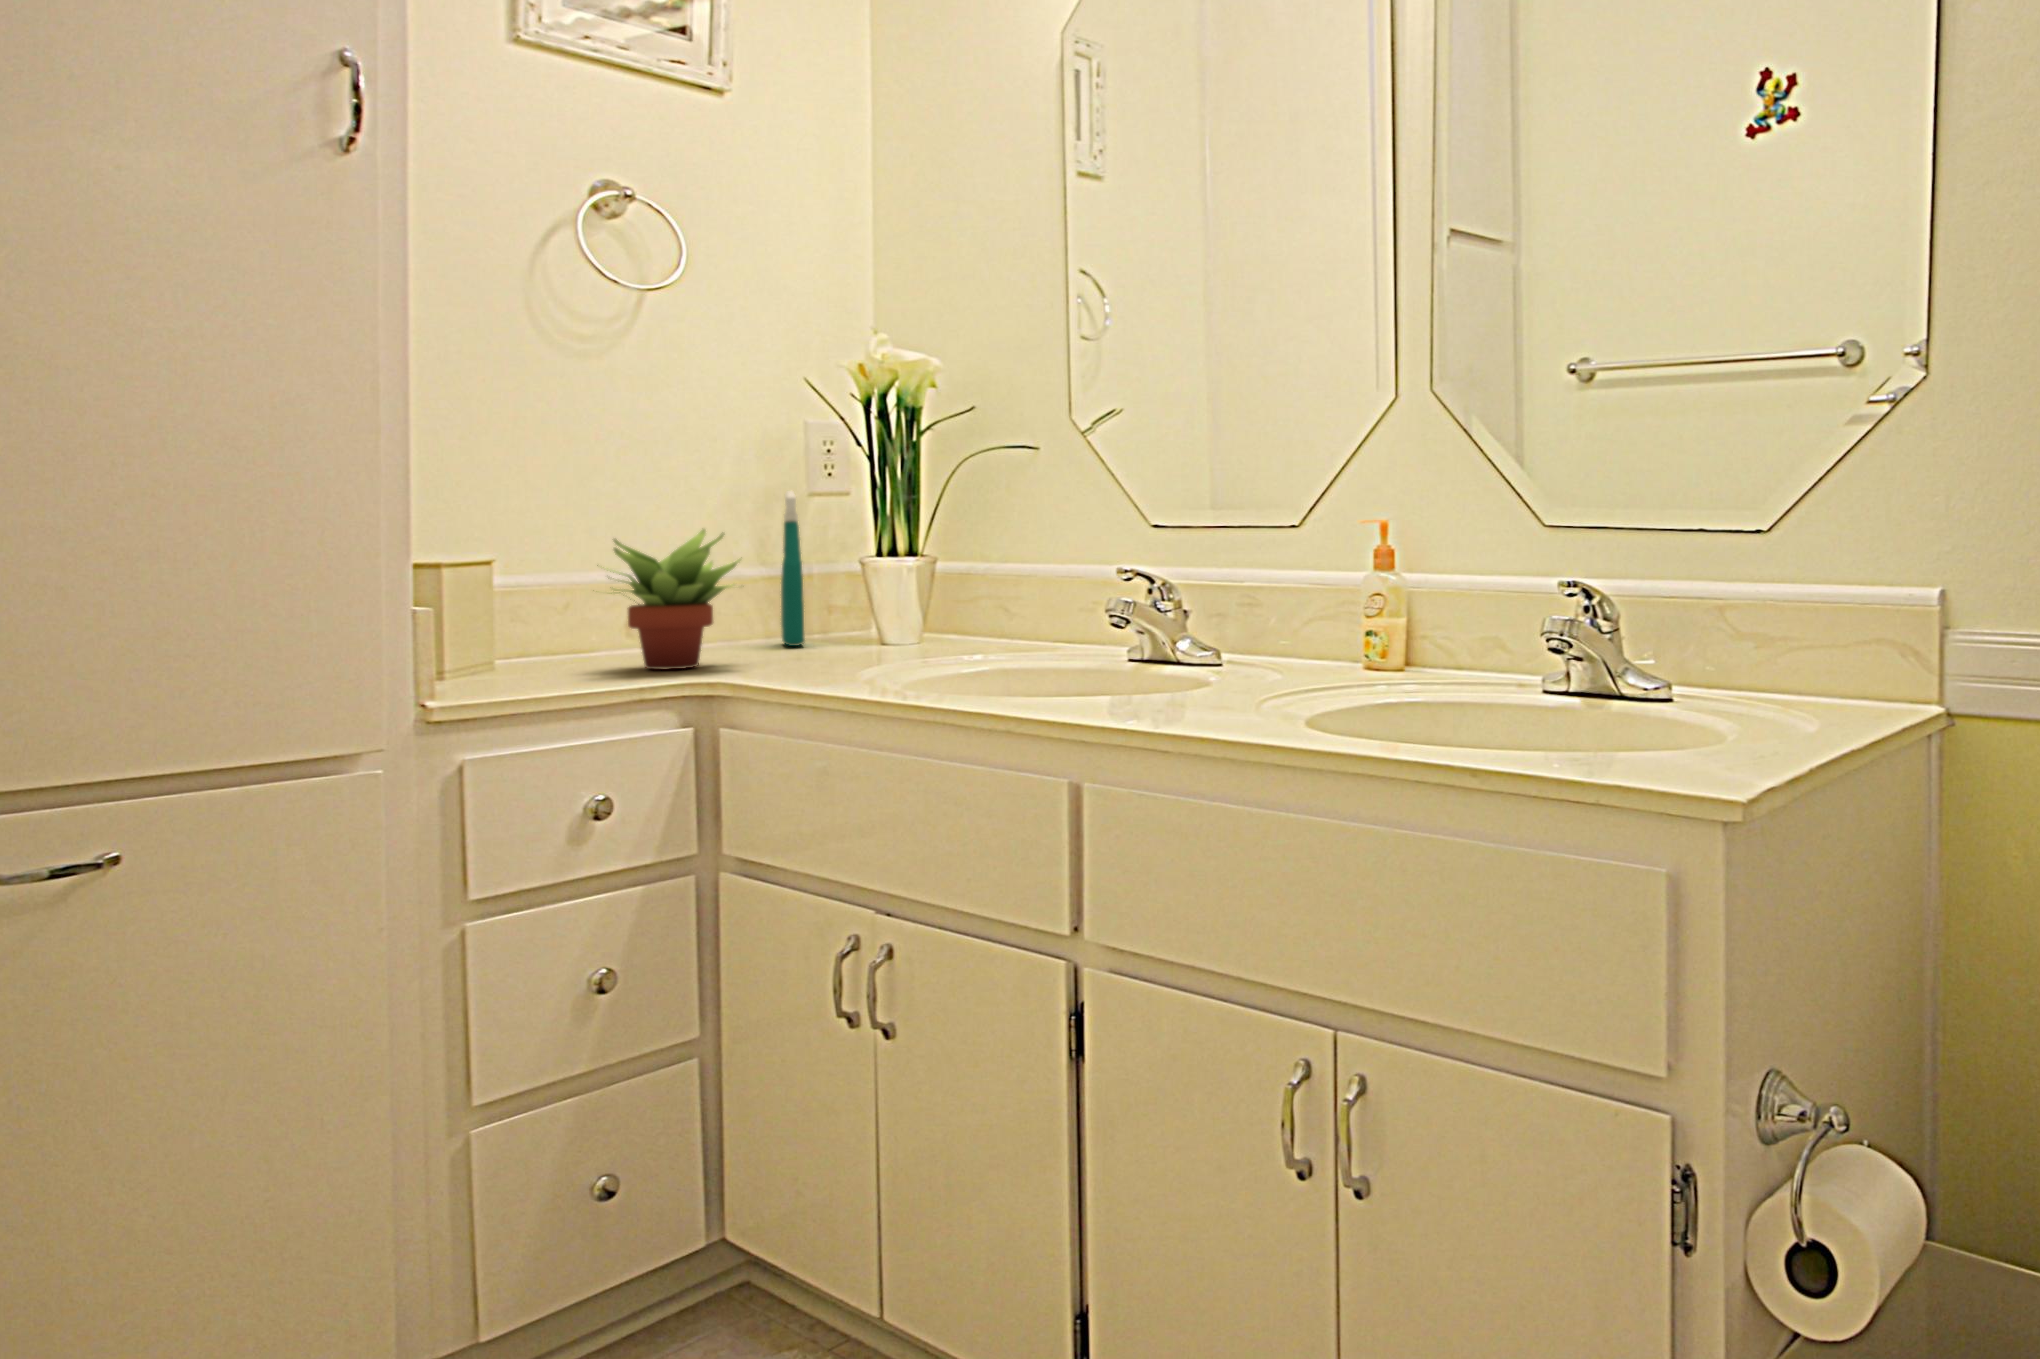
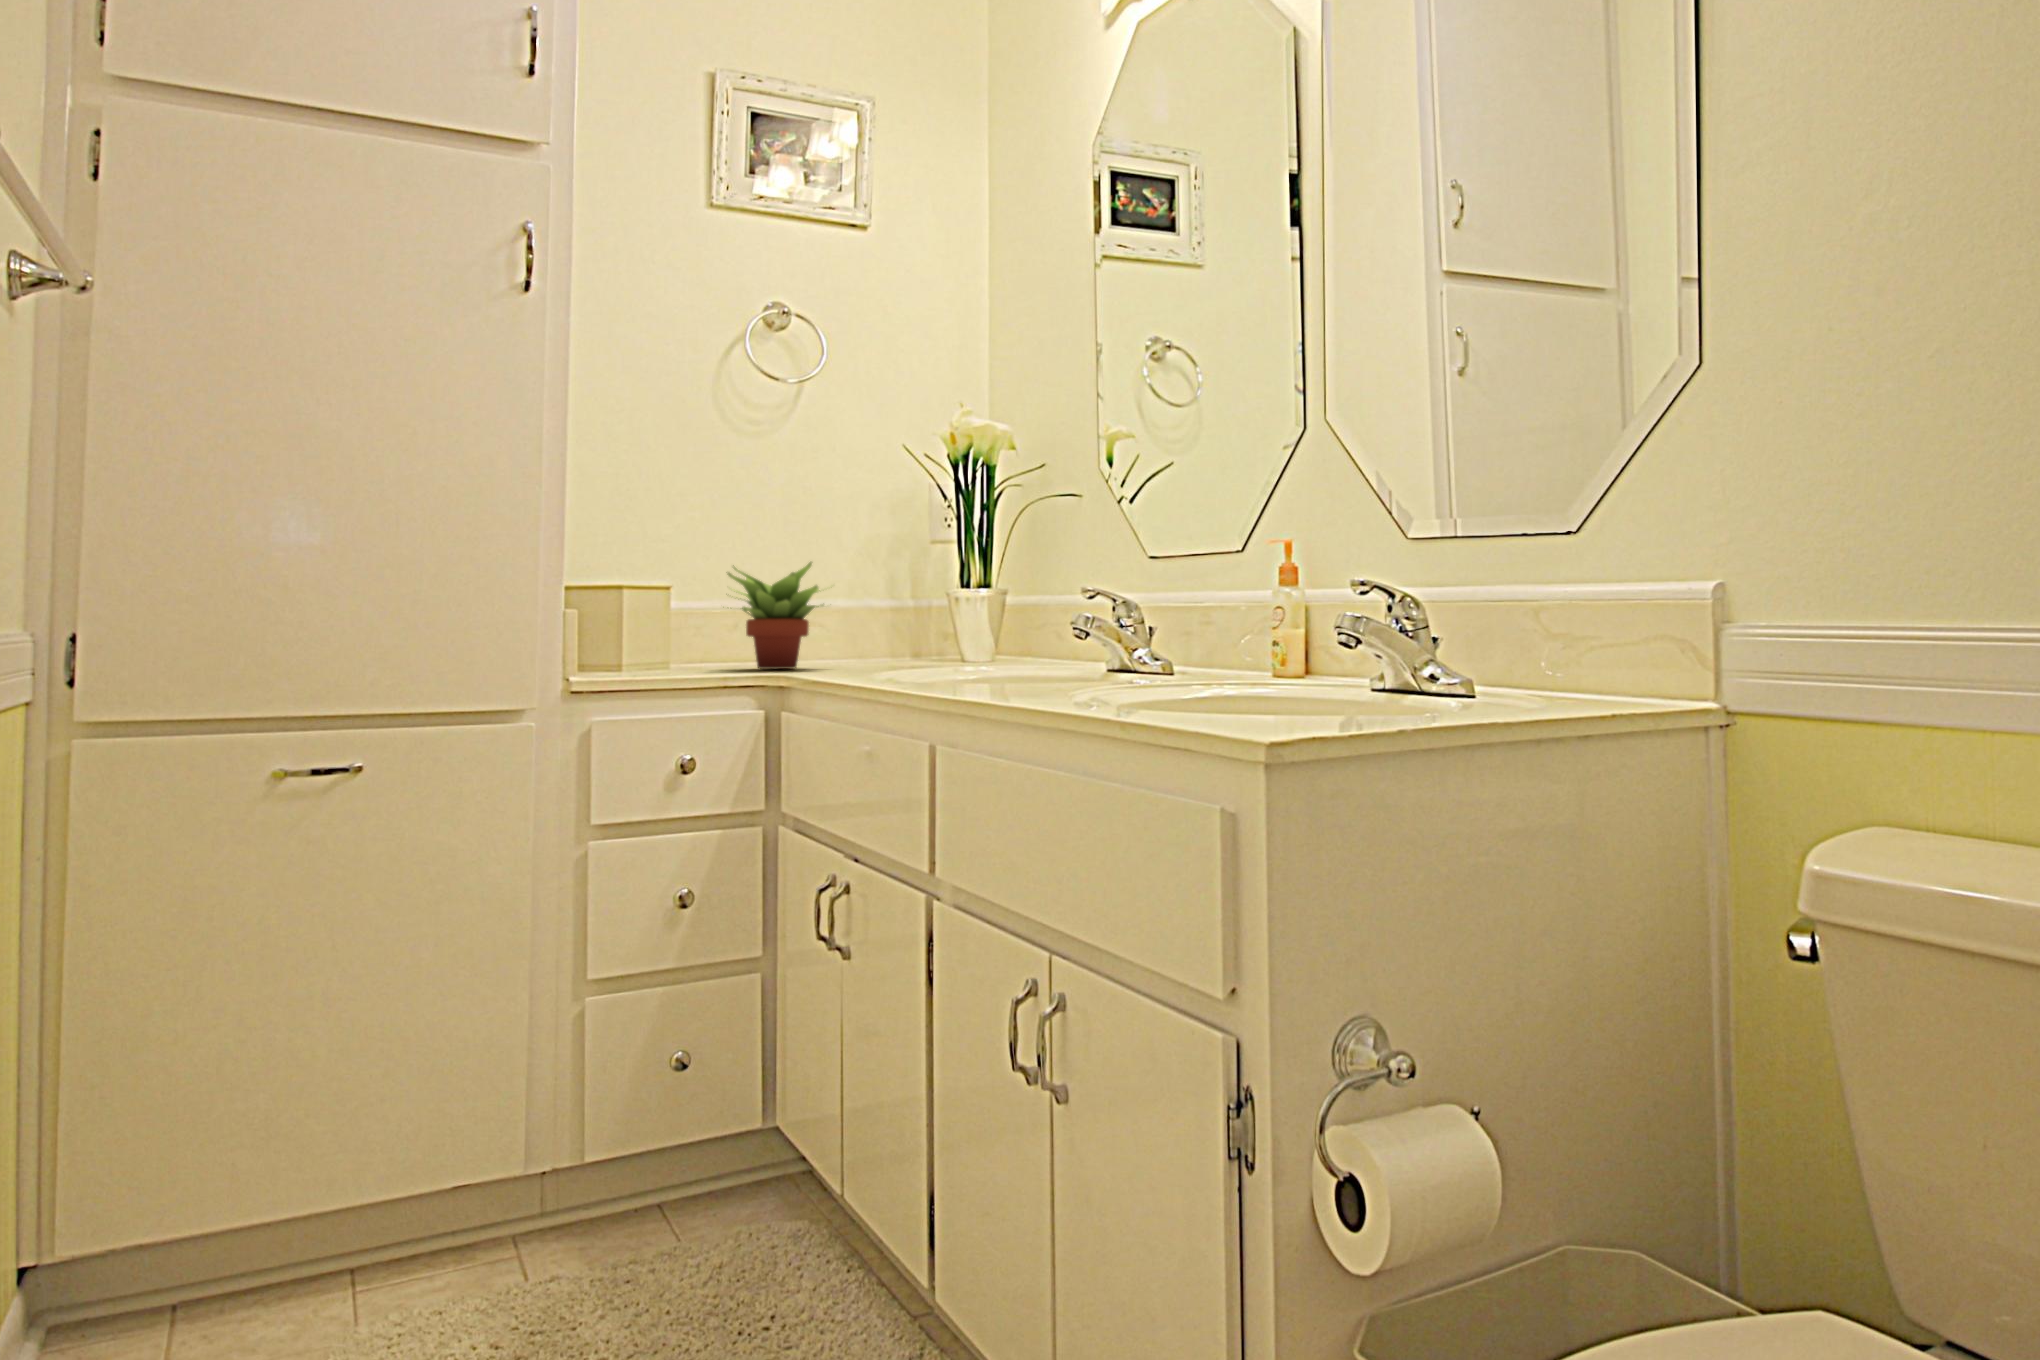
spray bottle: present [781,491,804,646] -> none [891,536,914,662]

